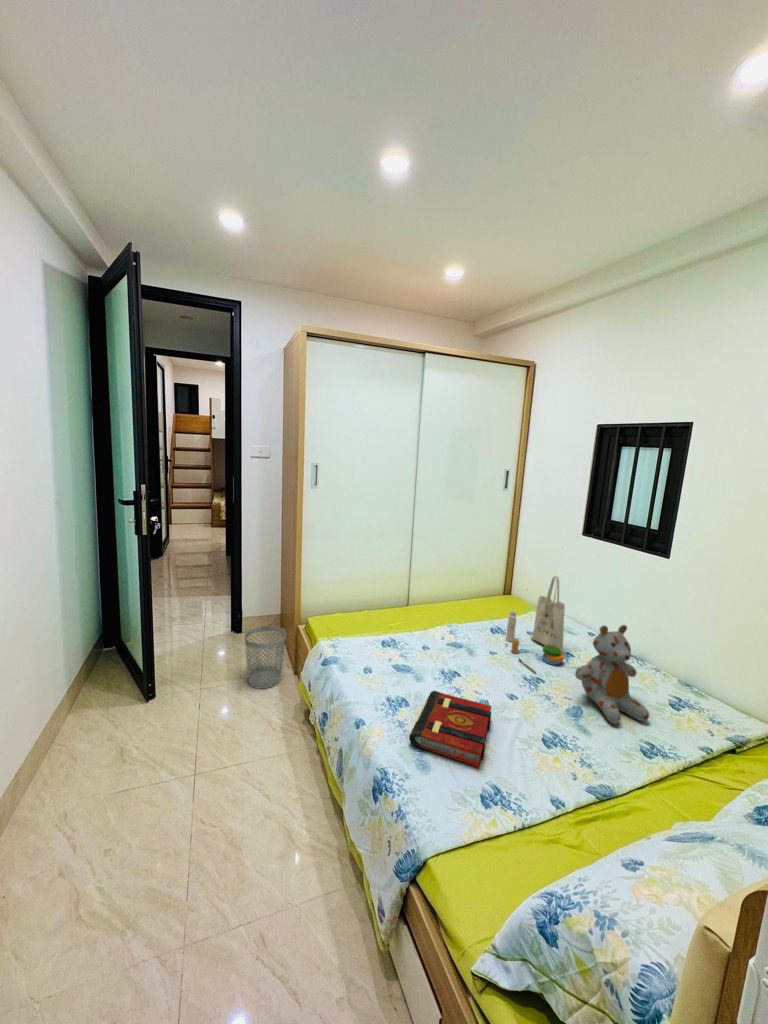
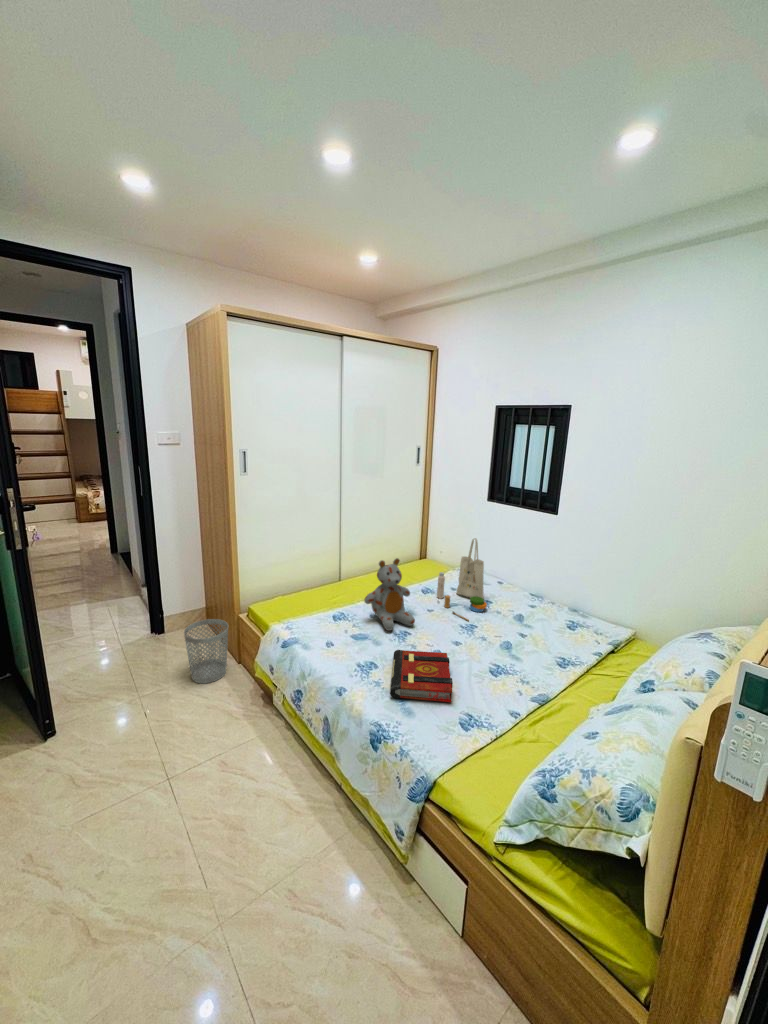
stuffed bear: present [575,625,649,724] -> present [364,558,415,631]

